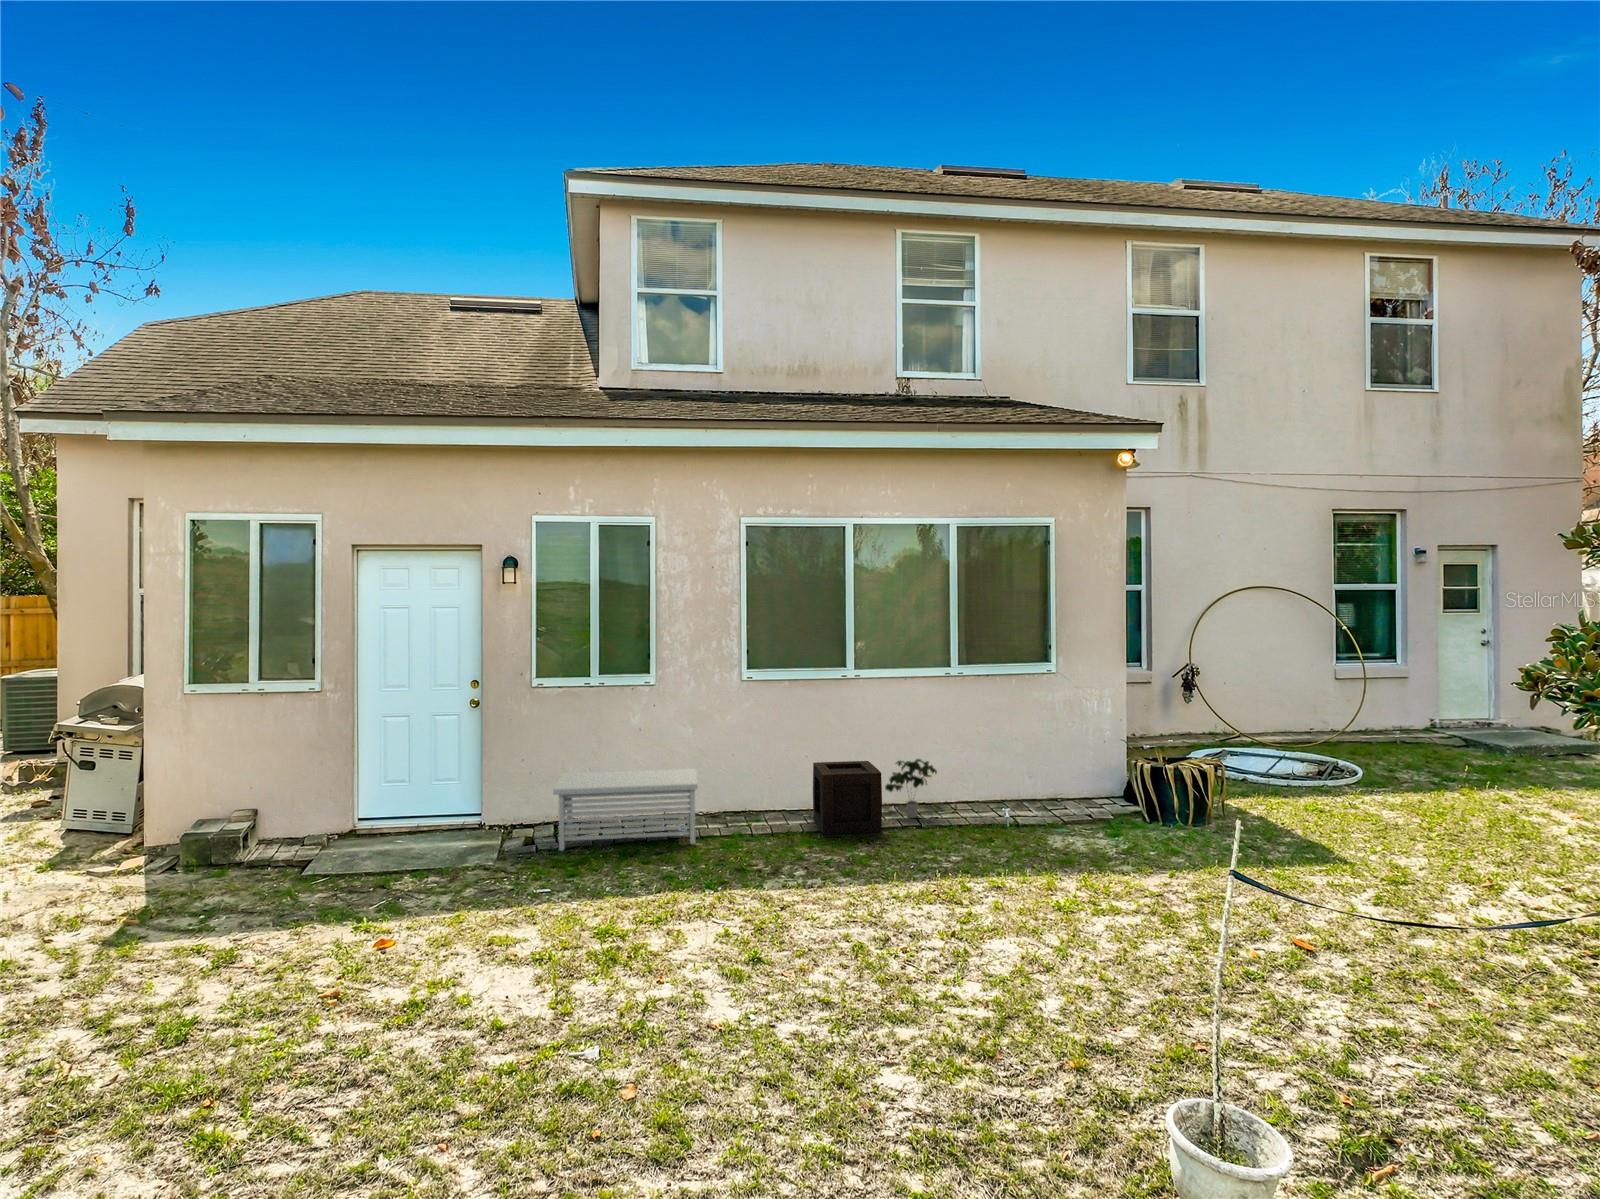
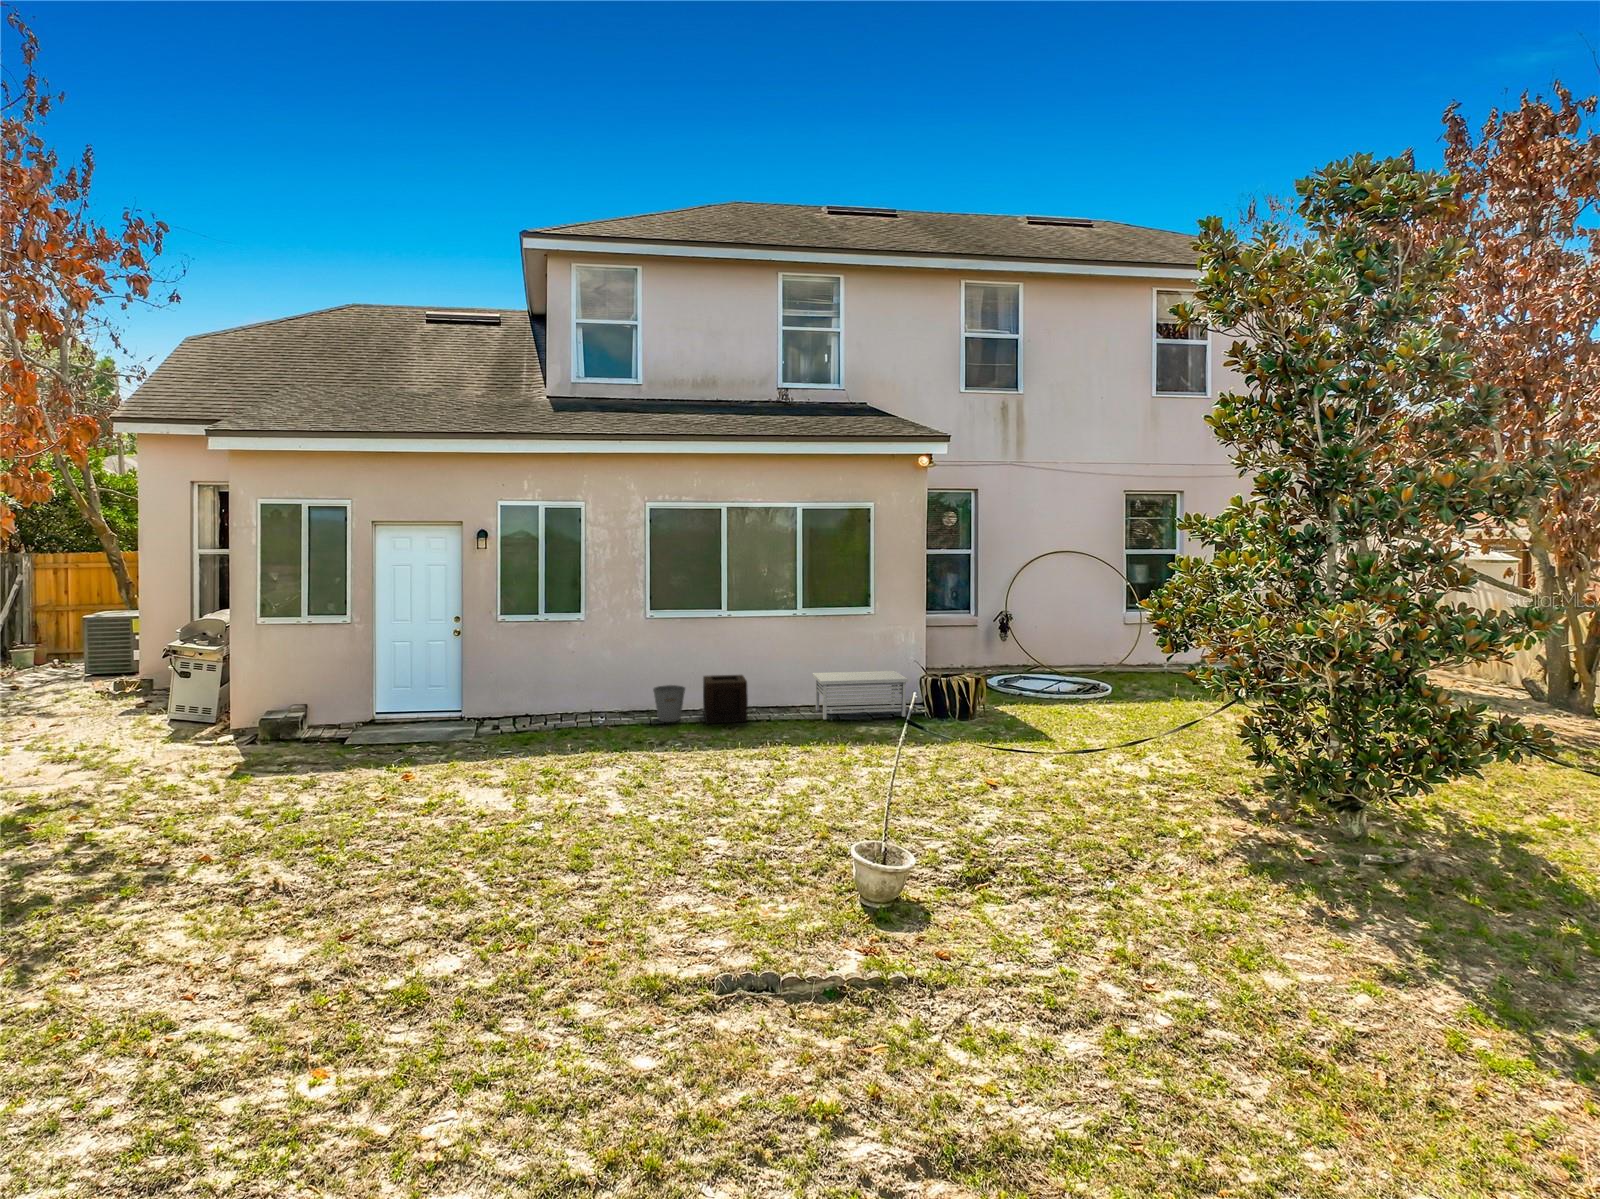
potted plant: present [885,759,937,818] -> none [754,673,791,714]
storage bench: present [553,769,698,851] -> present [812,671,908,719]
bucket: none [744,777,790,831] -> present [653,685,685,722]

